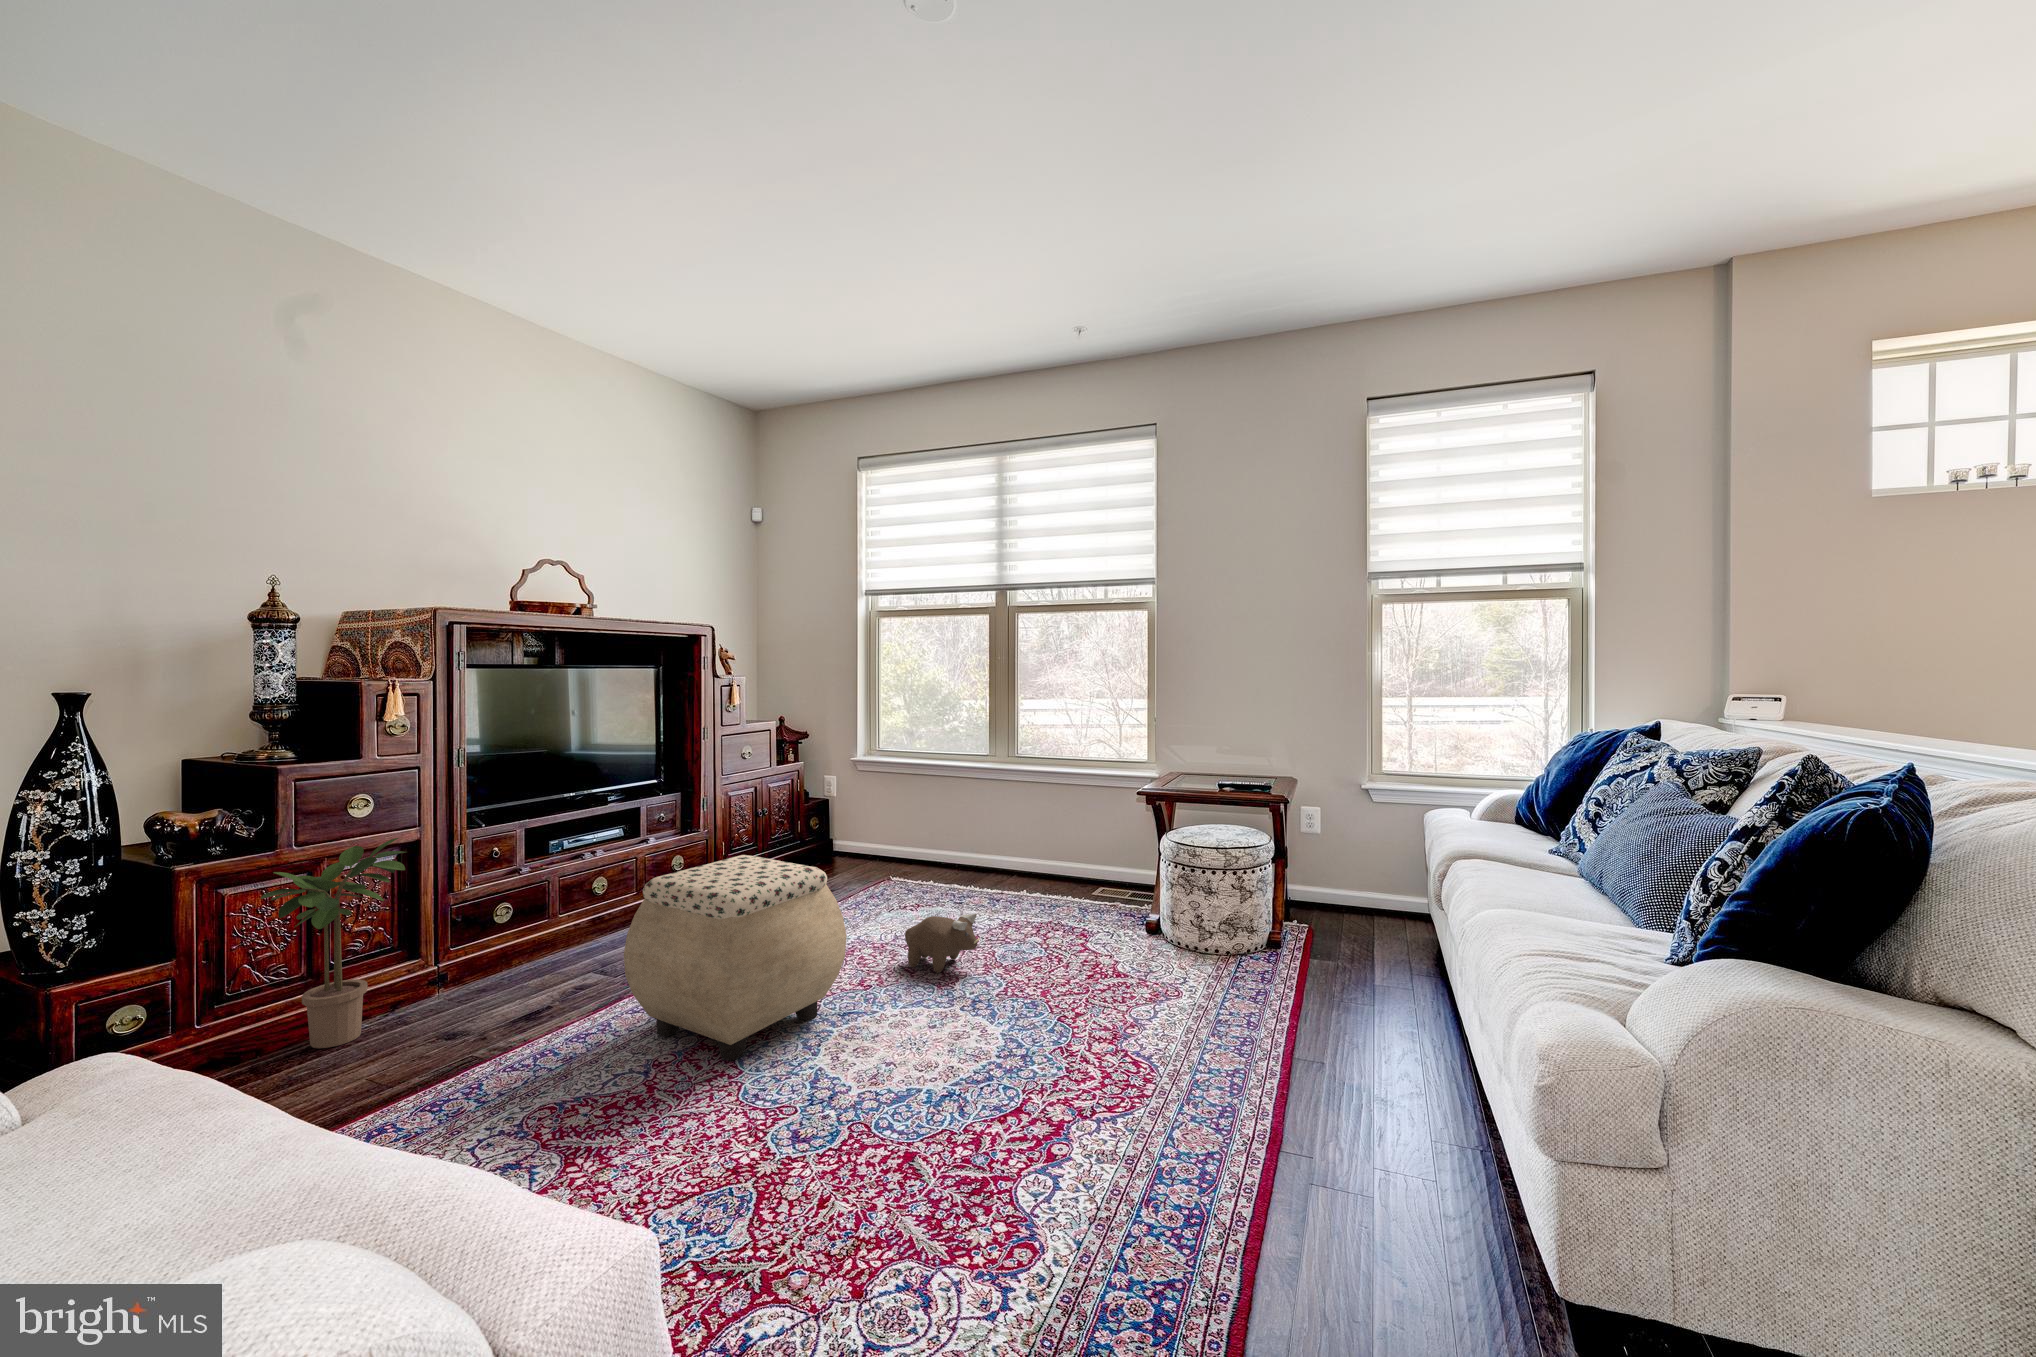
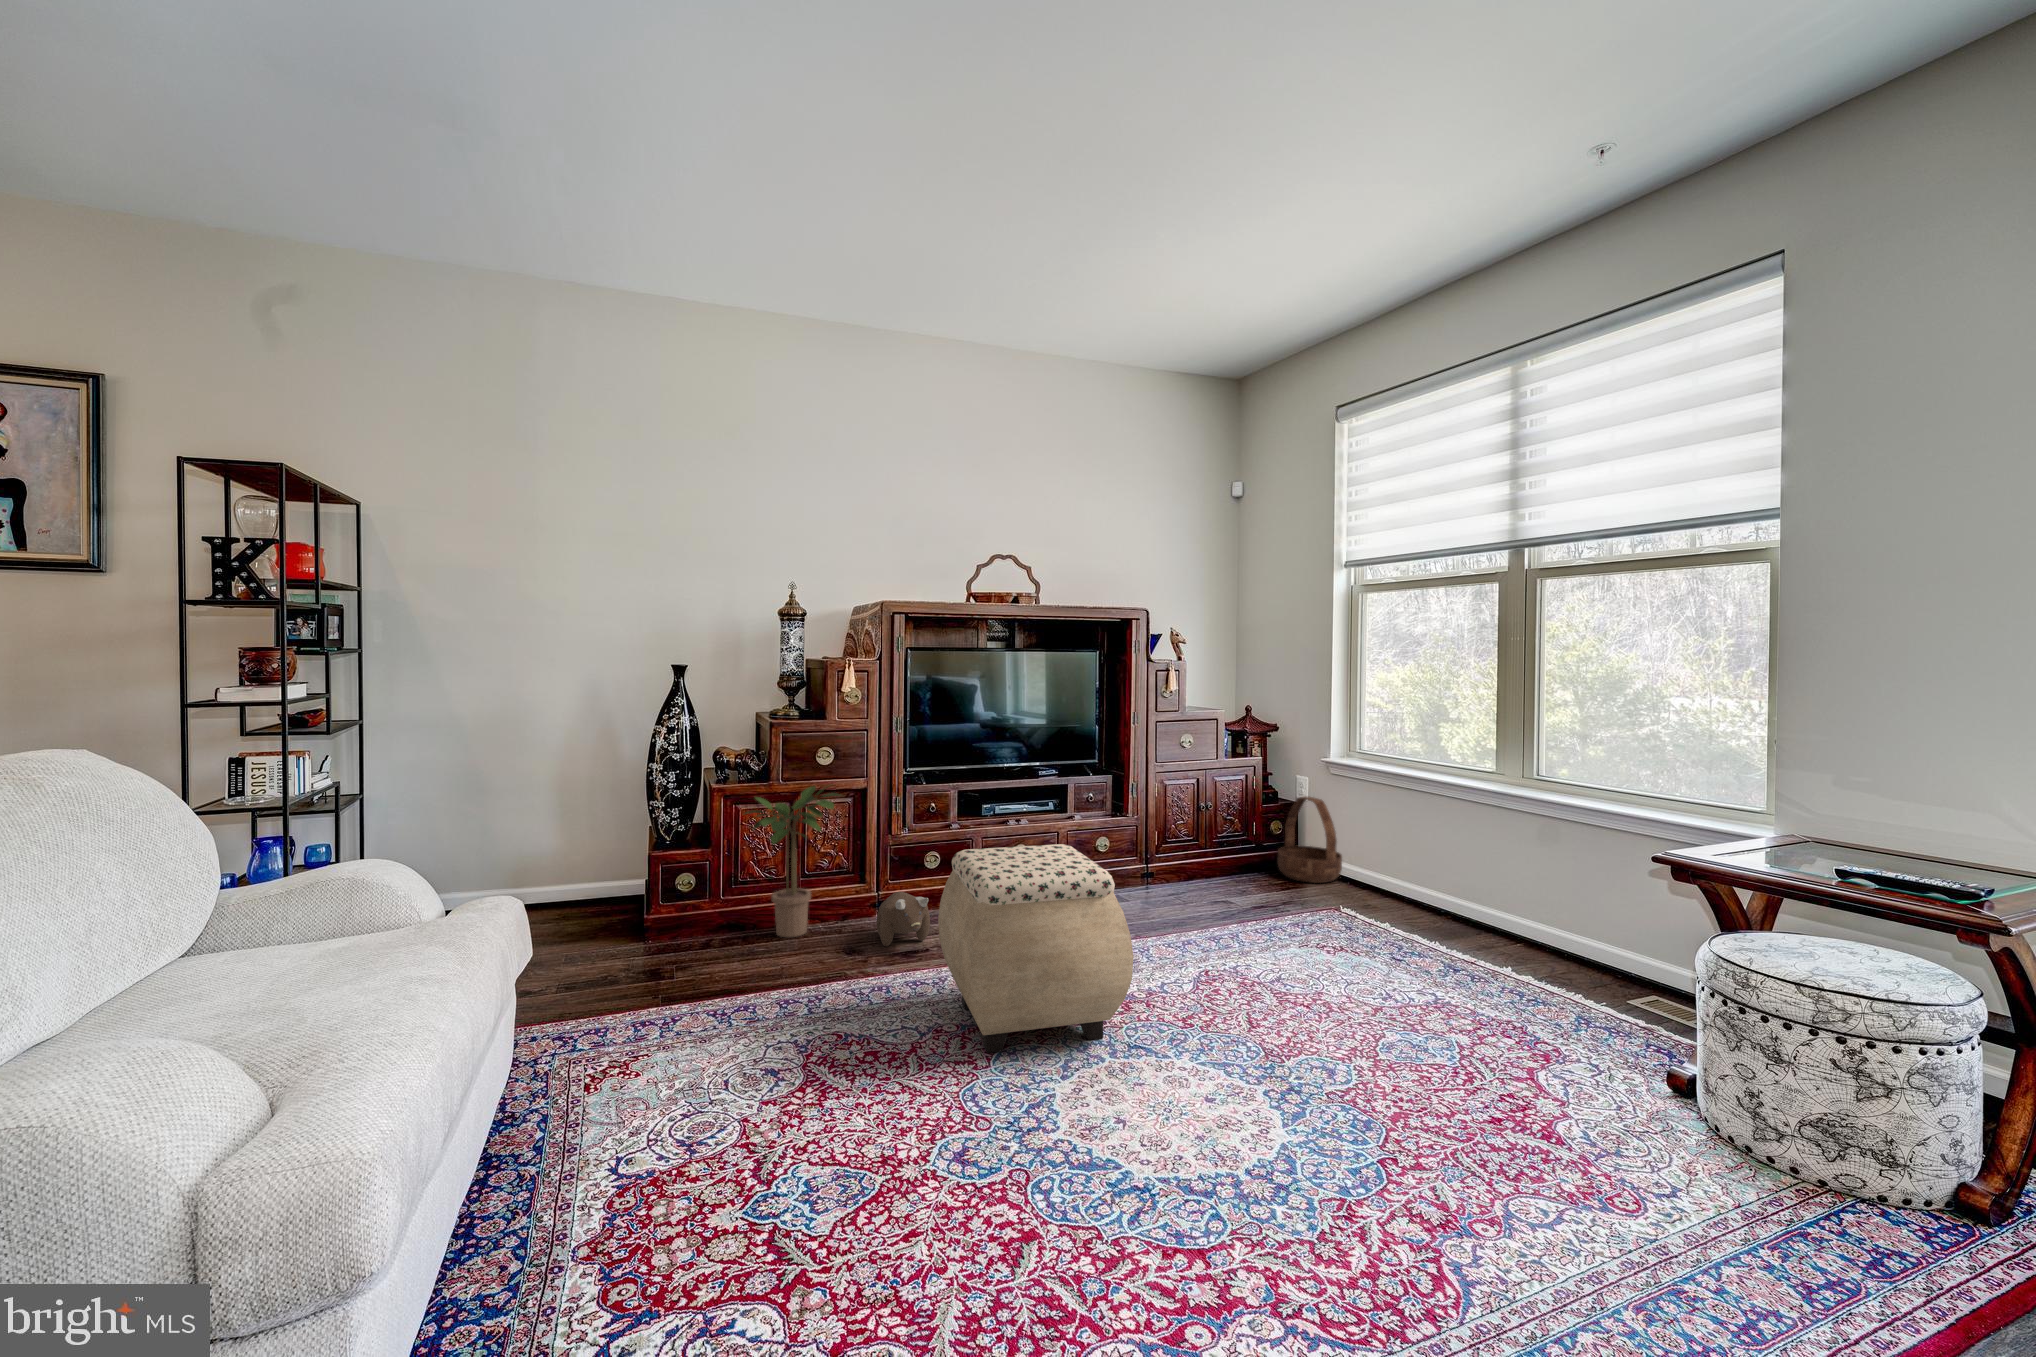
basket: none [822,790,874,862] -> present [1278,797,1342,883]
plush toy: present [905,914,980,973] -> present [877,892,930,946]

